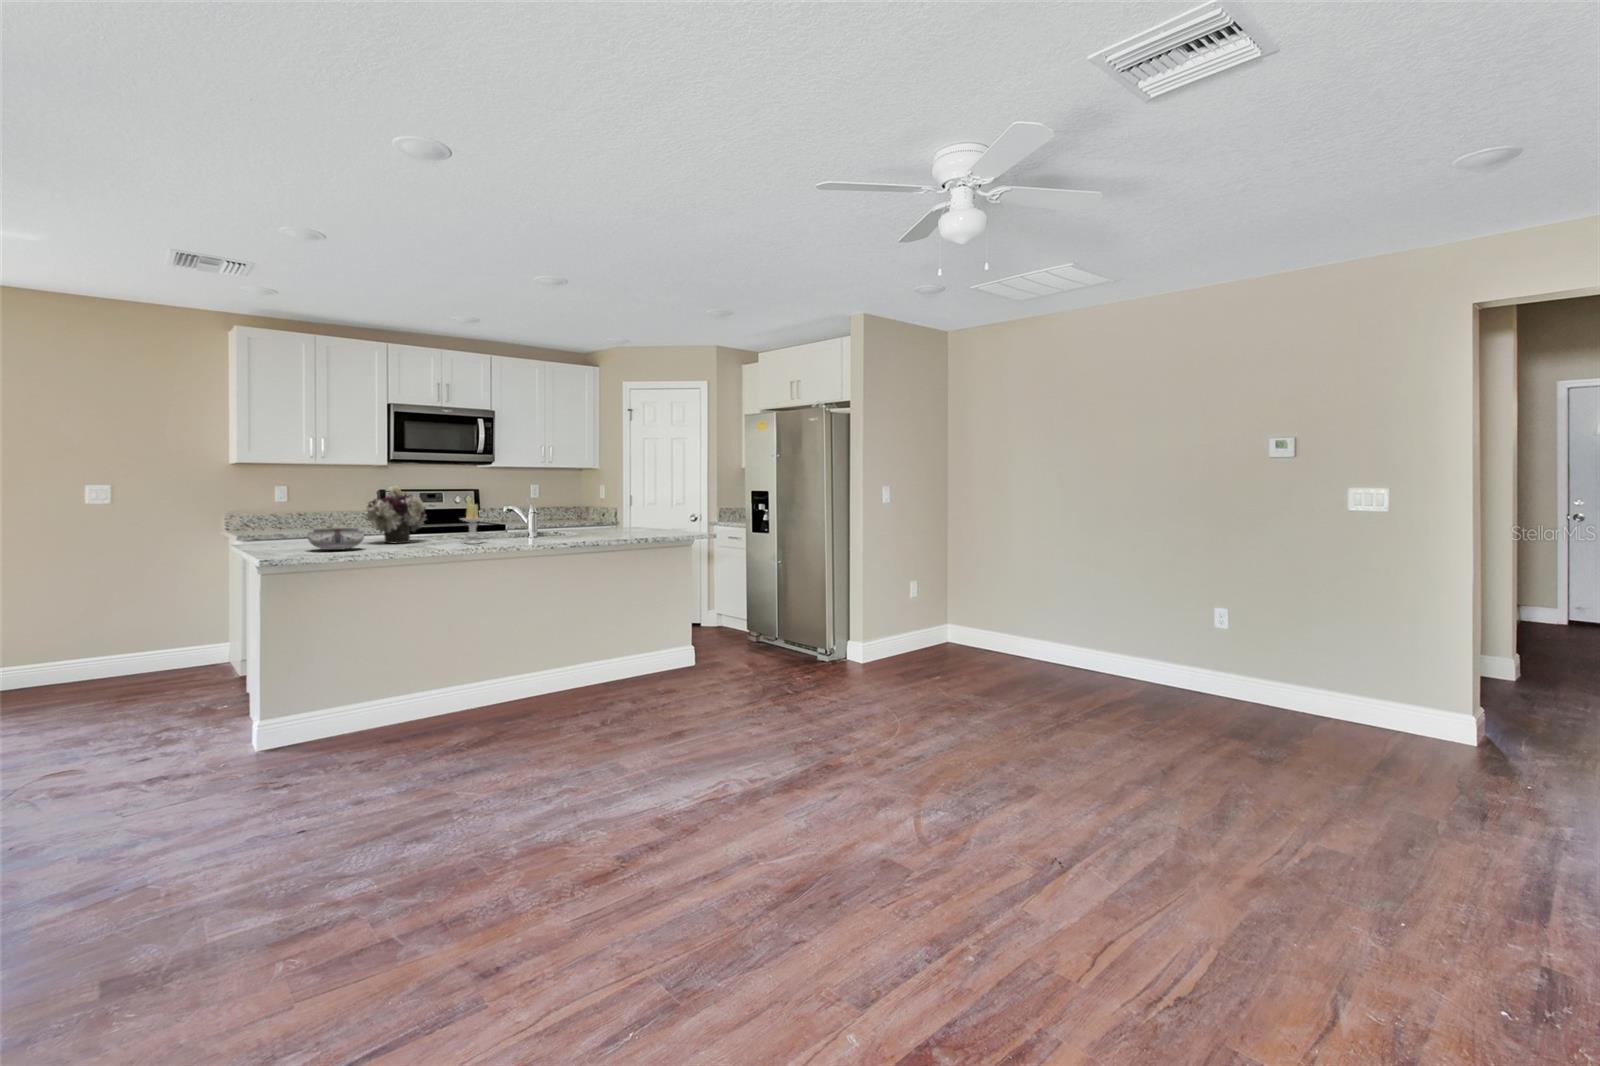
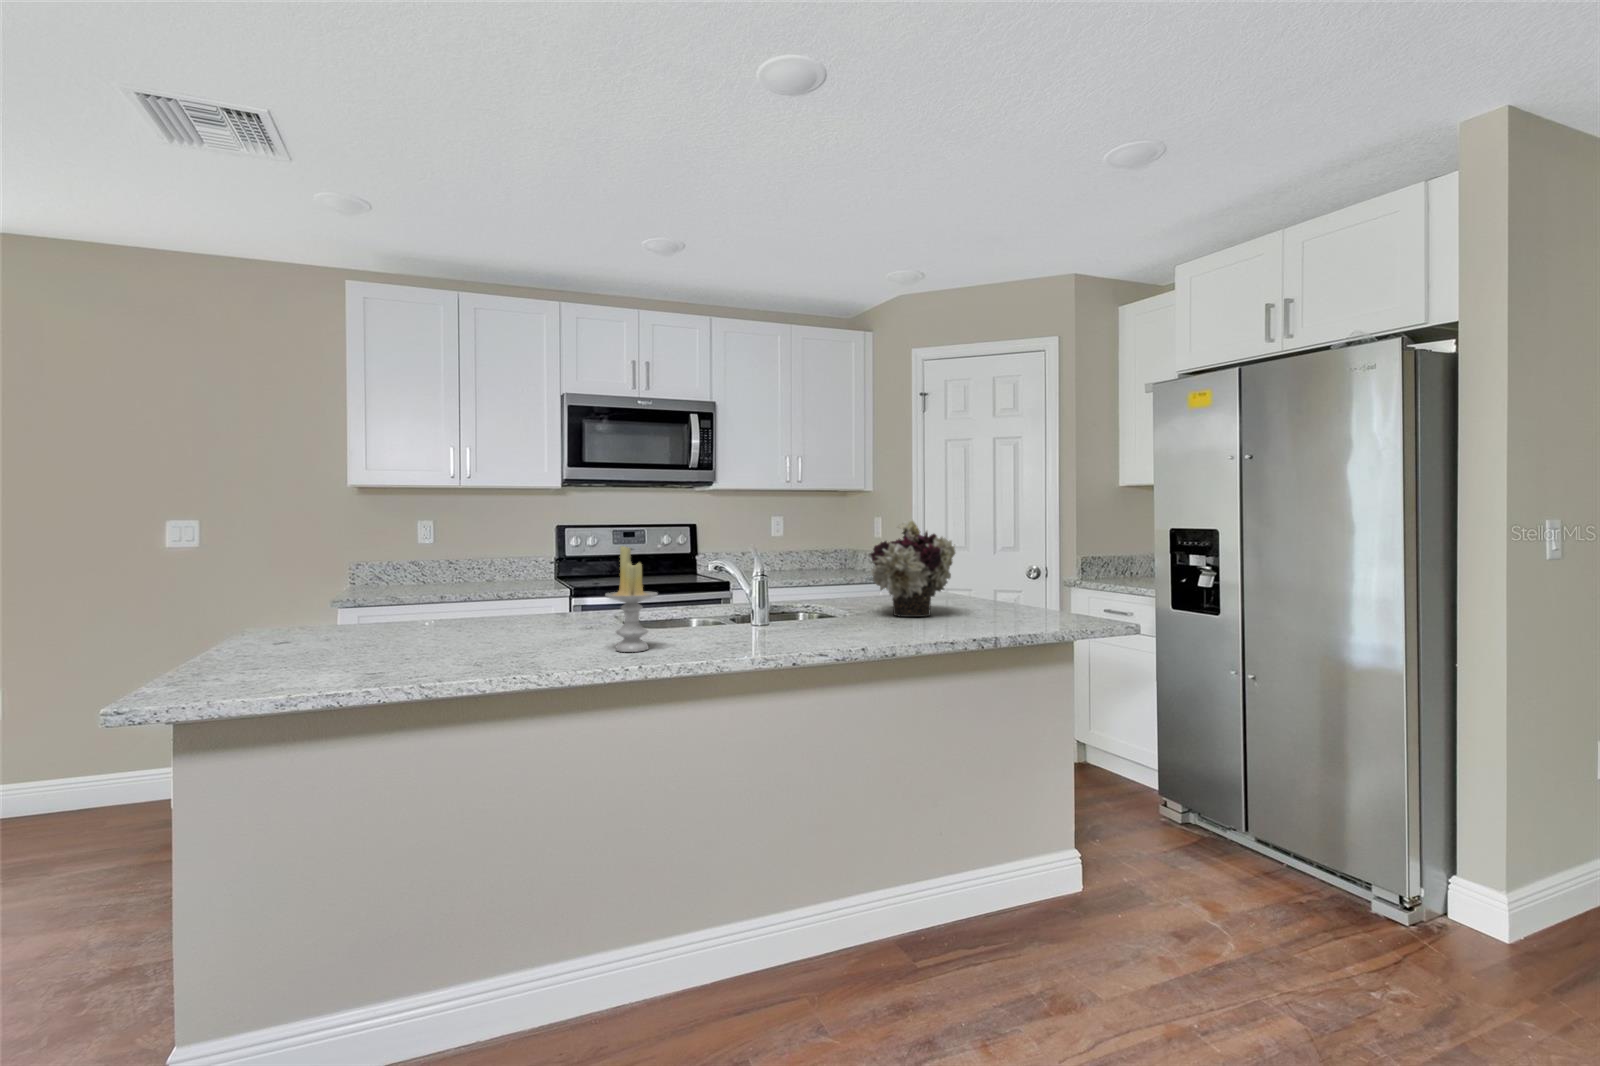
flower arrangement: present [365,486,426,544] -> present [870,519,955,617]
bowl: present [308,528,364,550] -> none [258,619,393,674]

